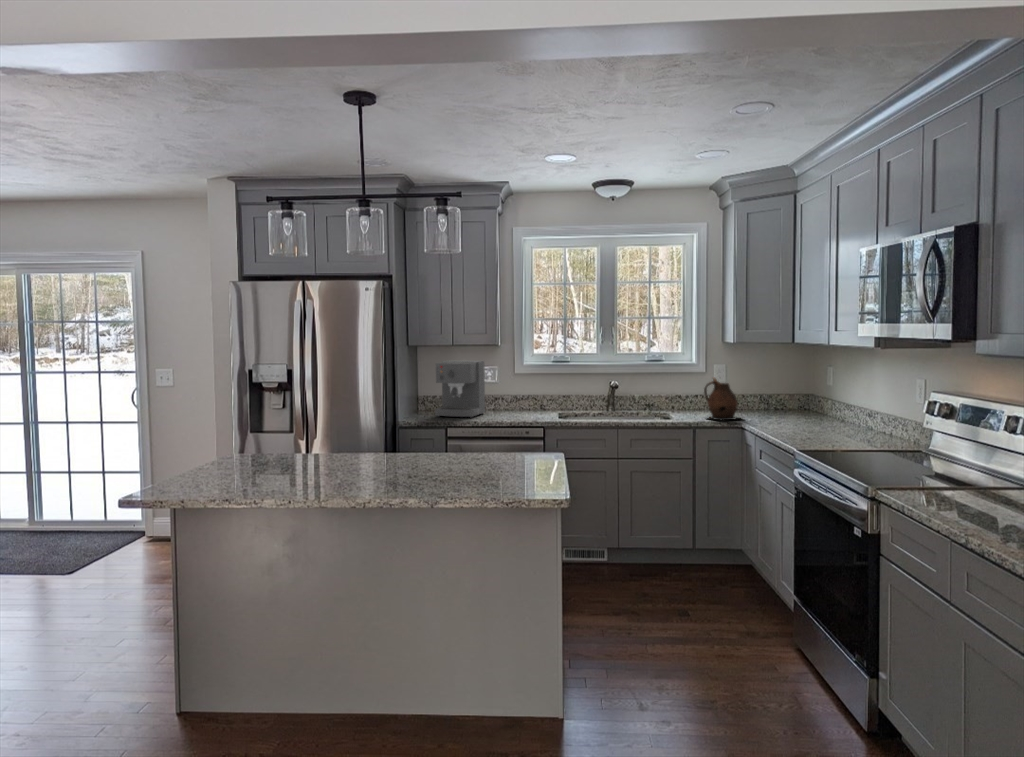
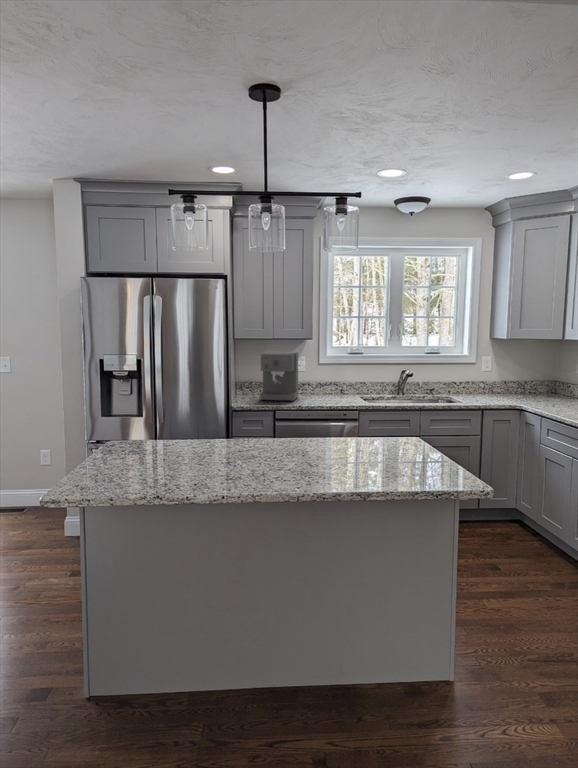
ceramic pitcher: present [704,378,741,420] -> none [484,367,518,403]

